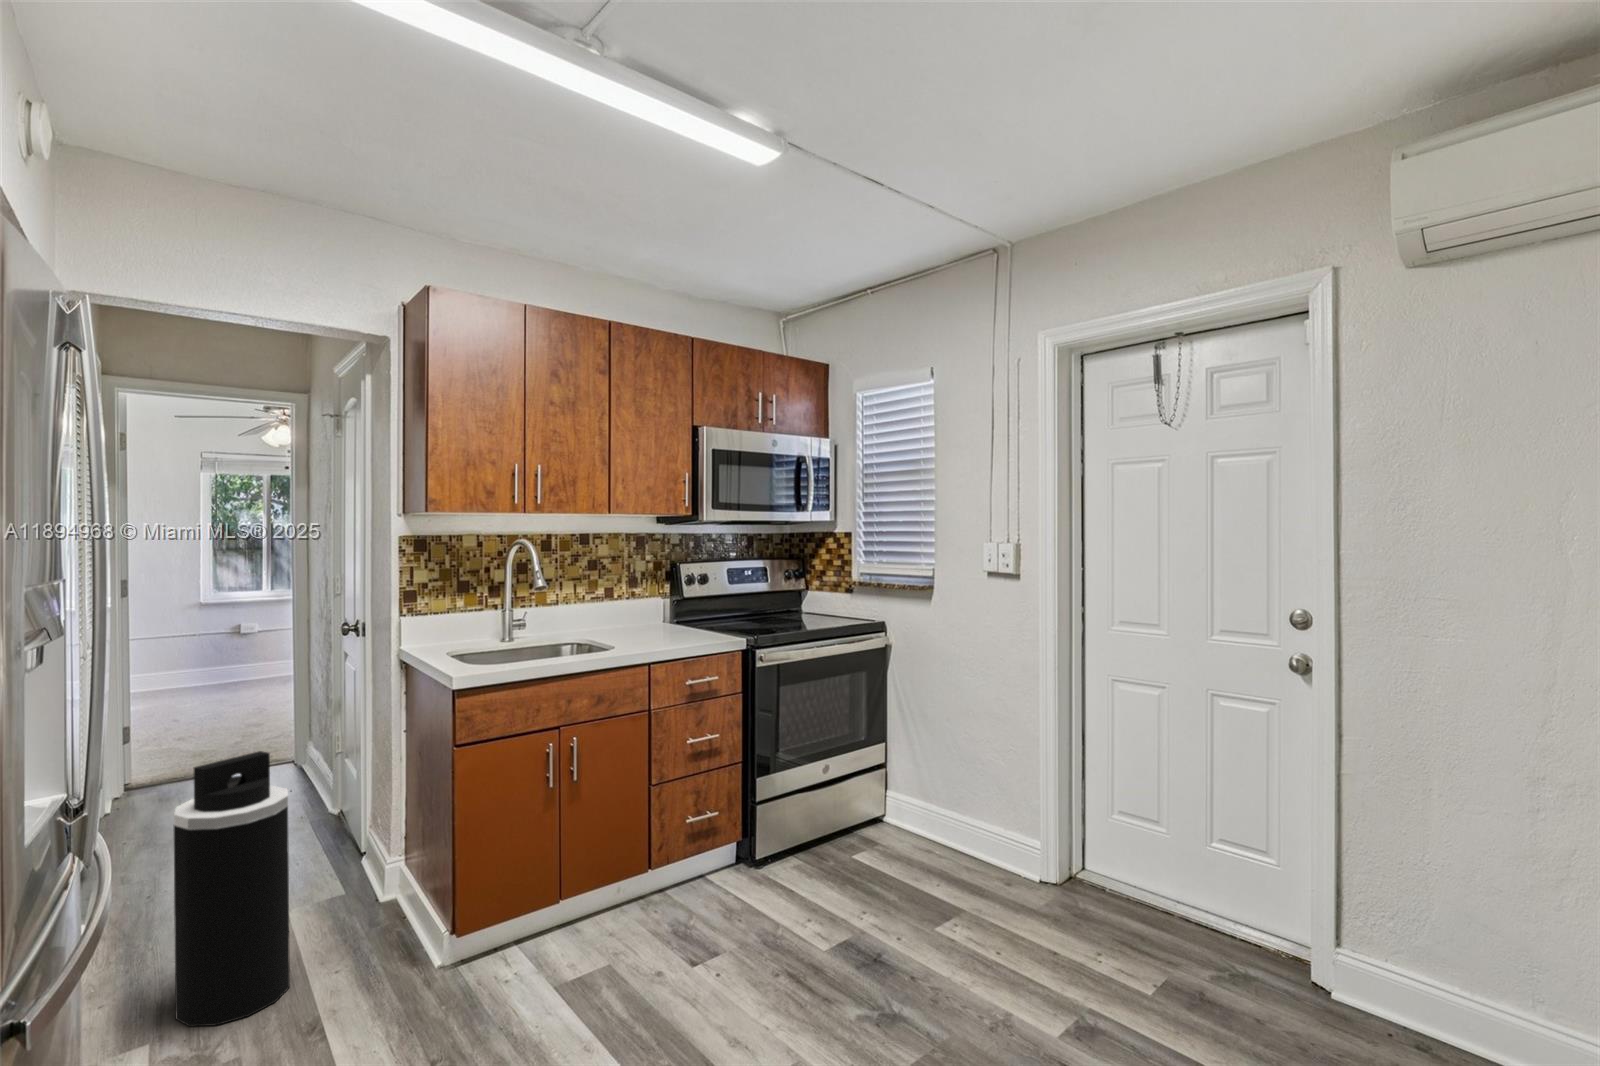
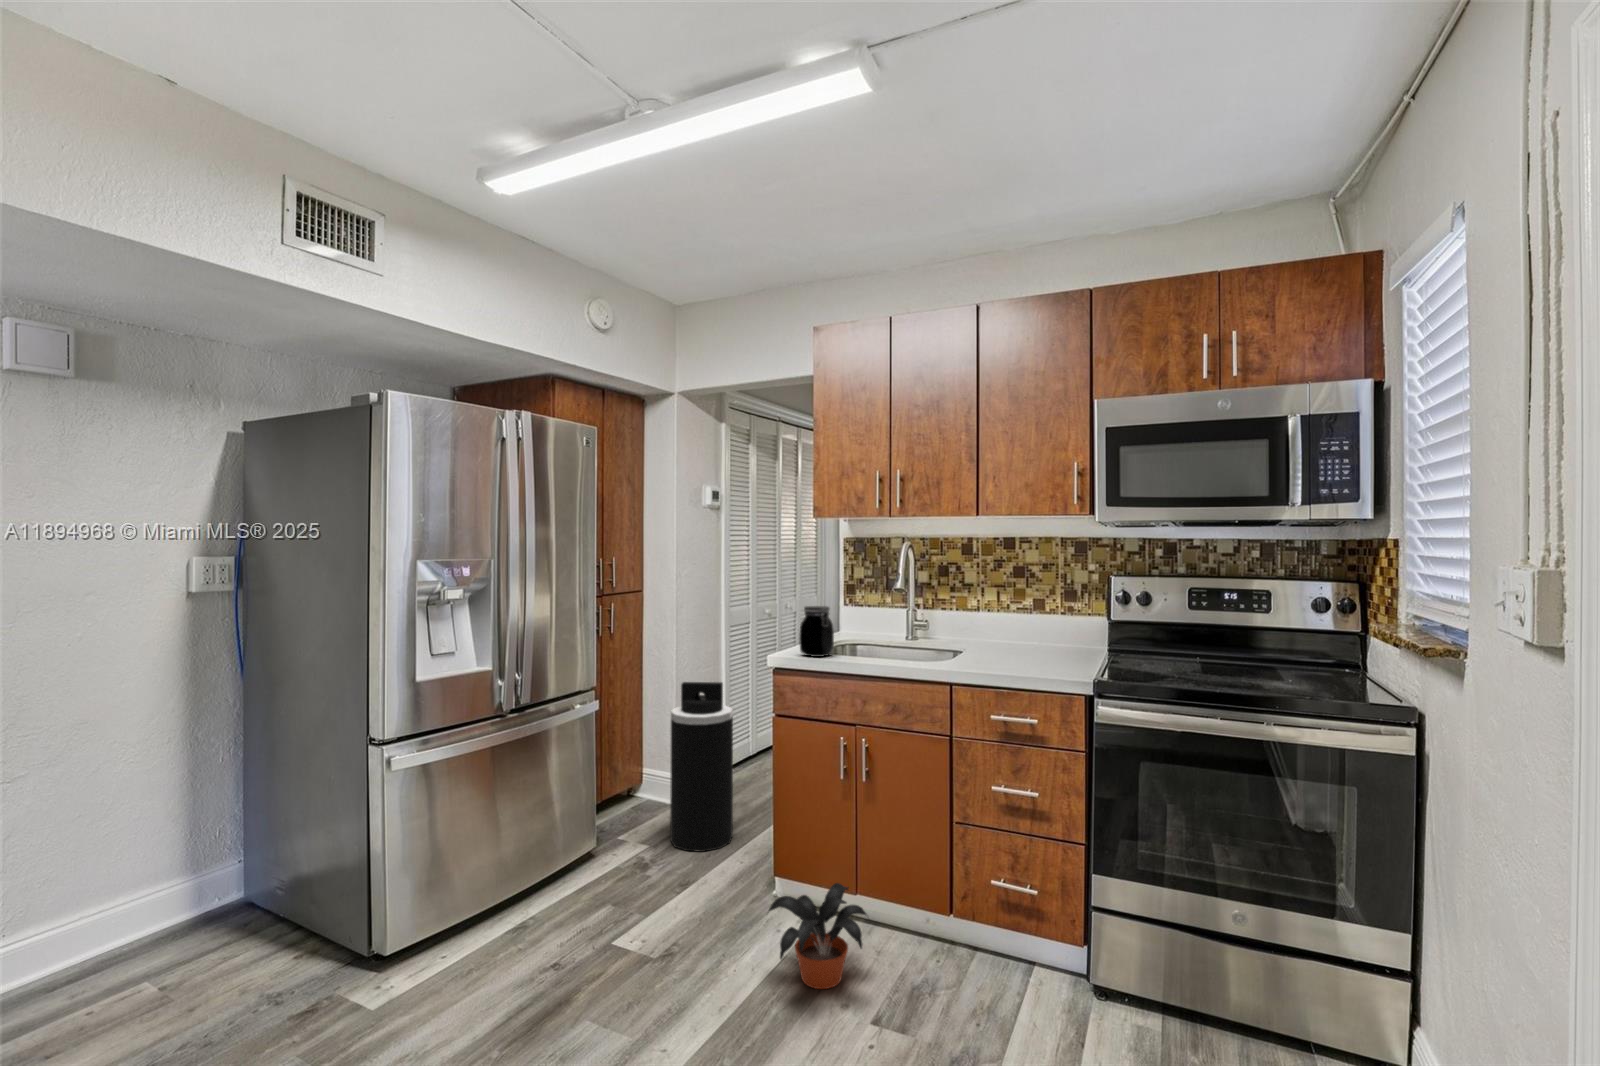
jar: none [487,614,532,673] -> present [799,606,834,657]
potted plant: none [582,886,692,993] -> present [769,883,867,989]

